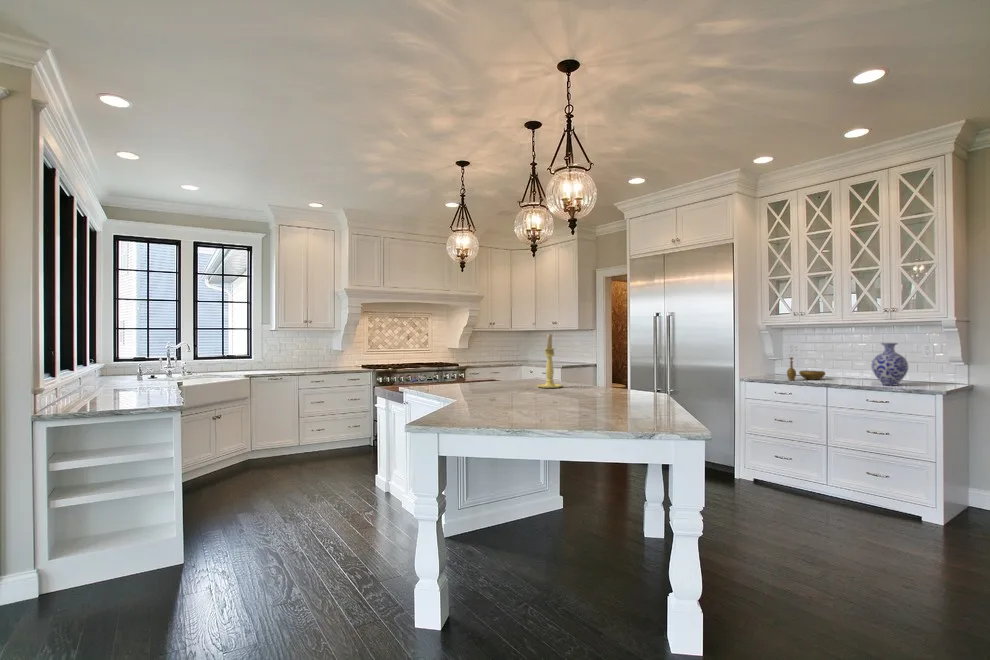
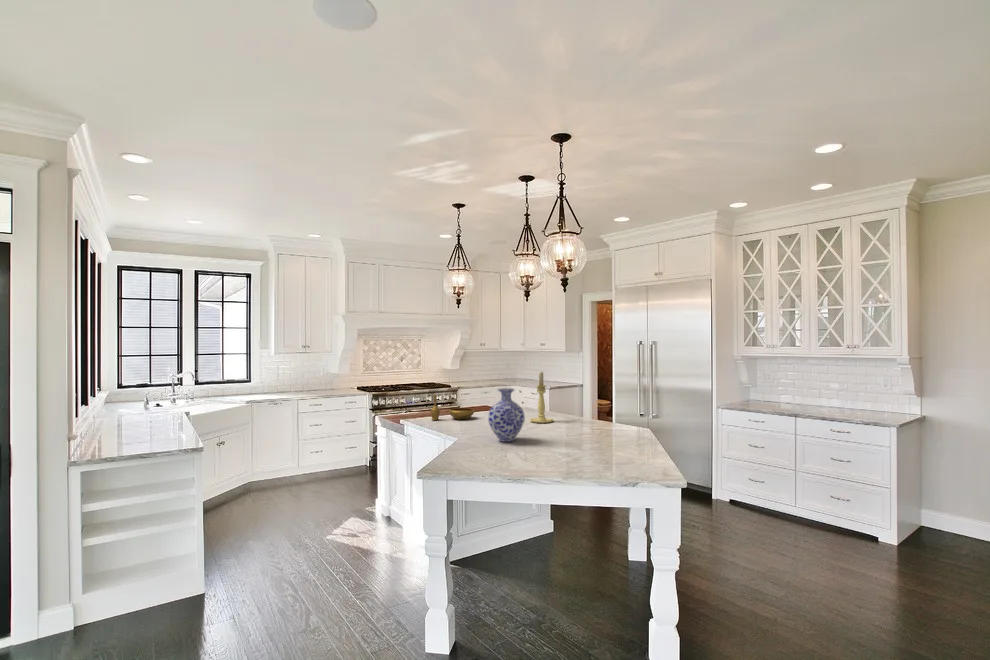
vase: present [872,343,908,385] -> present [488,388,525,442]
decorative bowl: present [787,357,825,380] -> present [431,395,474,420]

